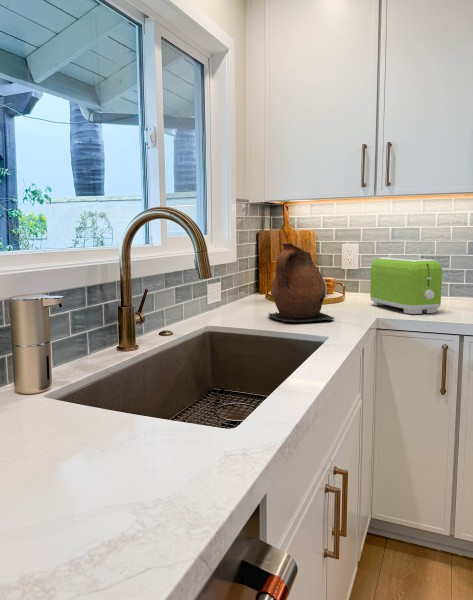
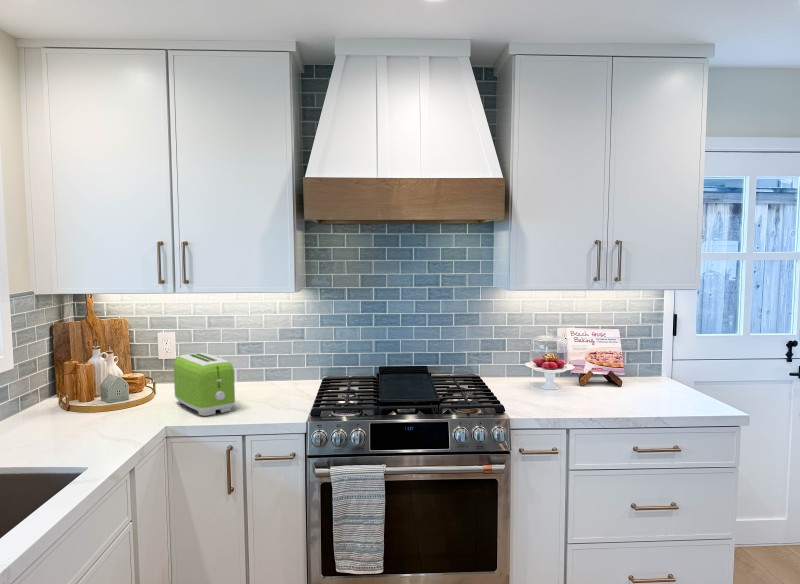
ceramic pitcher: present [269,243,334,322] -> none [36,361,115,447]

